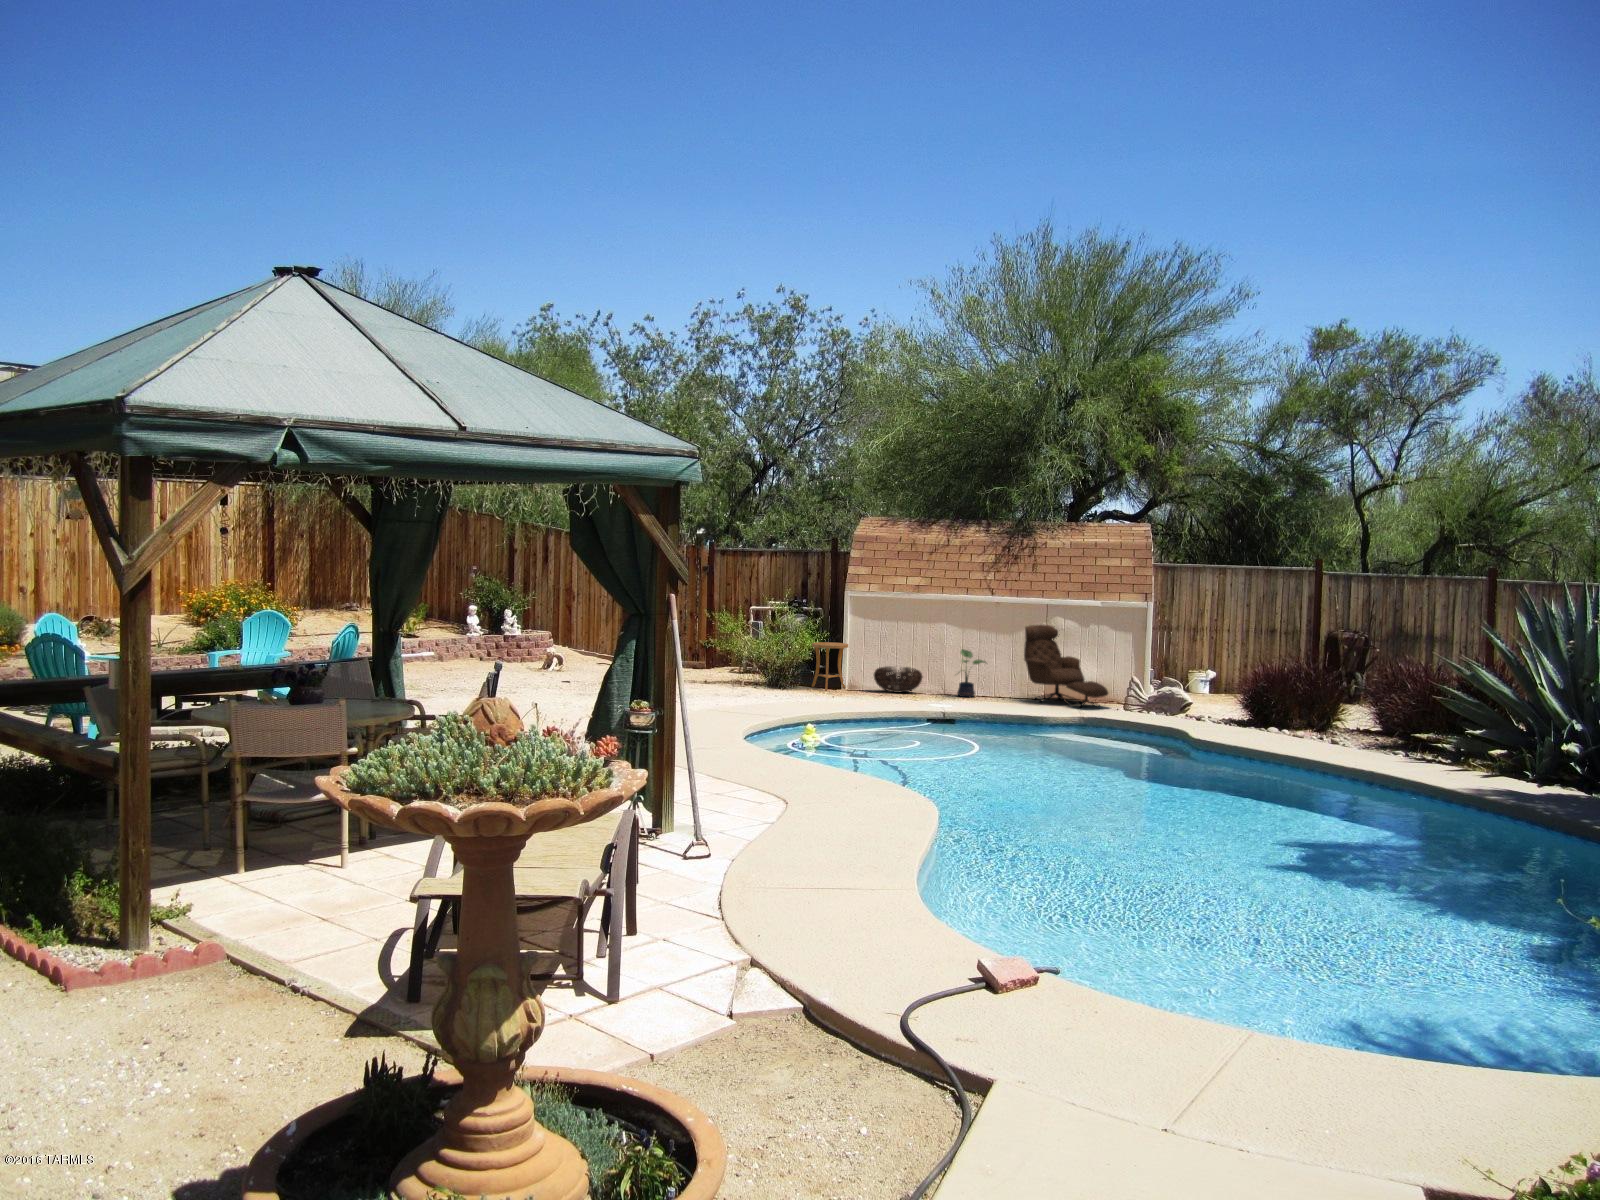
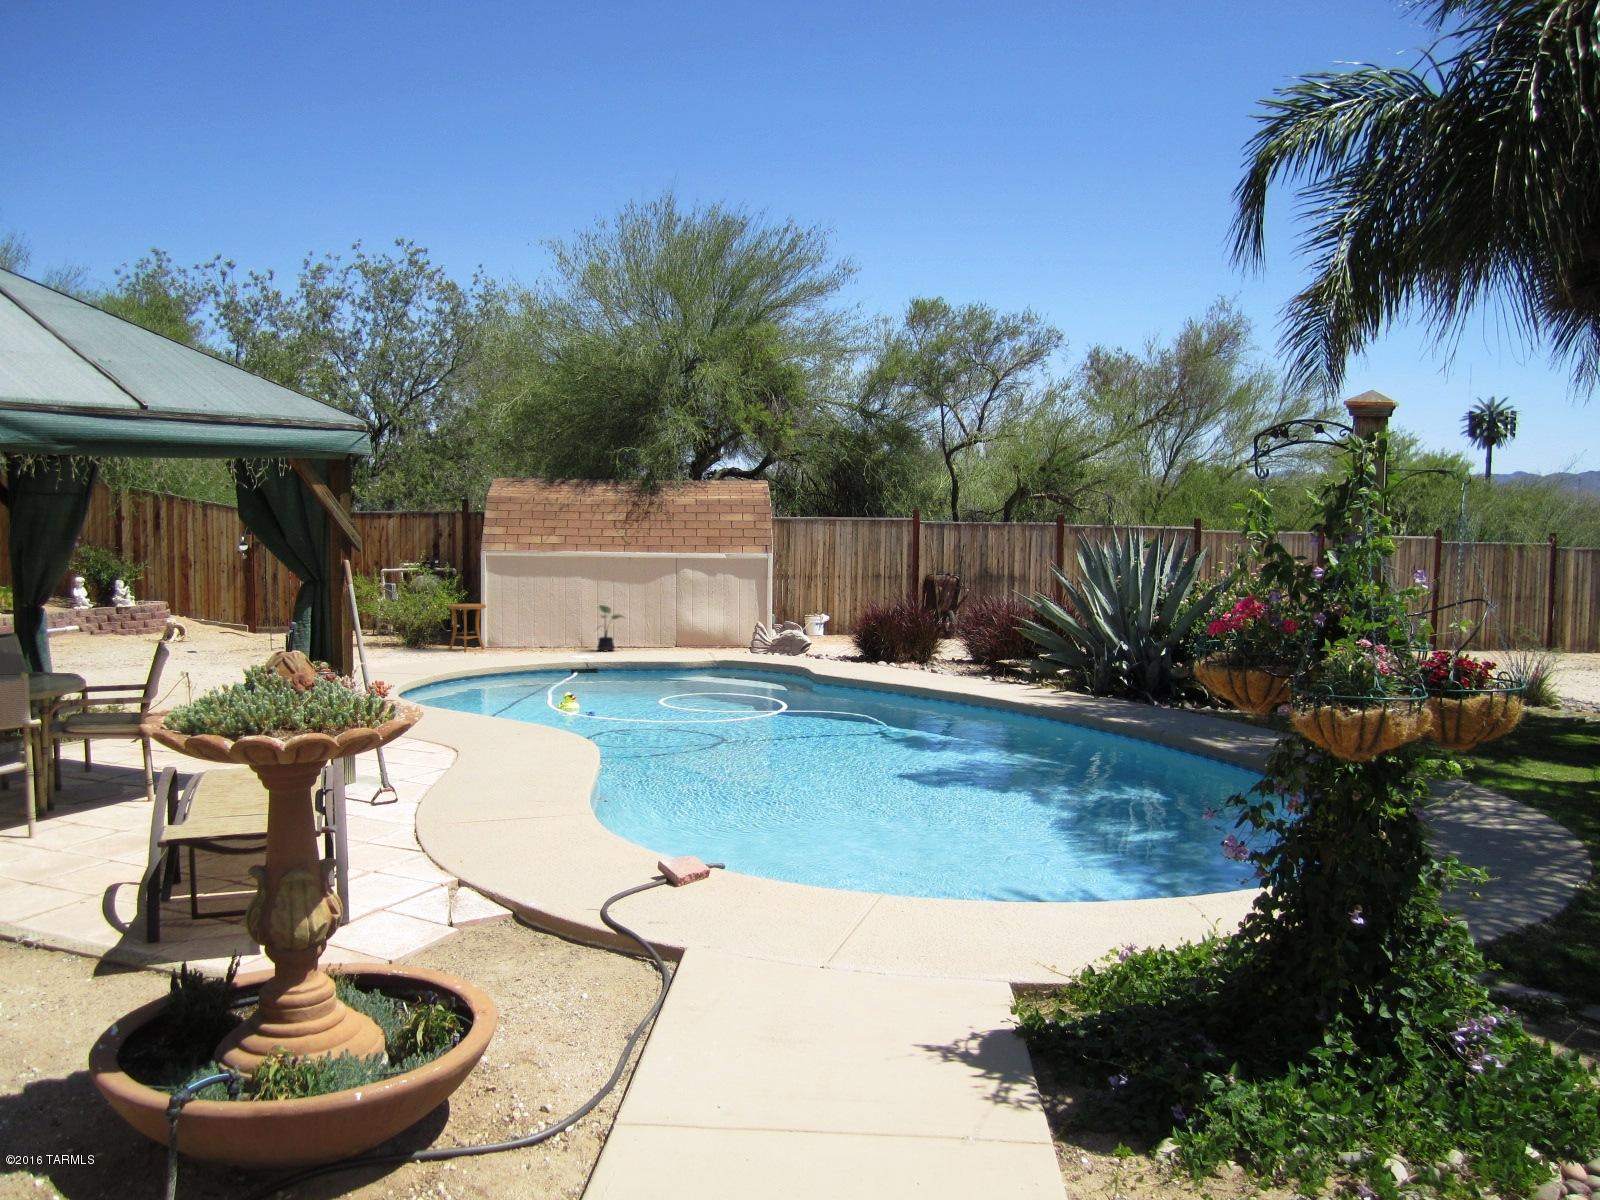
lounge chair: present [1024,624,1108,708] -> none [660,579,740,656]
basket: present [874,667,923,693] -> none [513,625,563,650]

